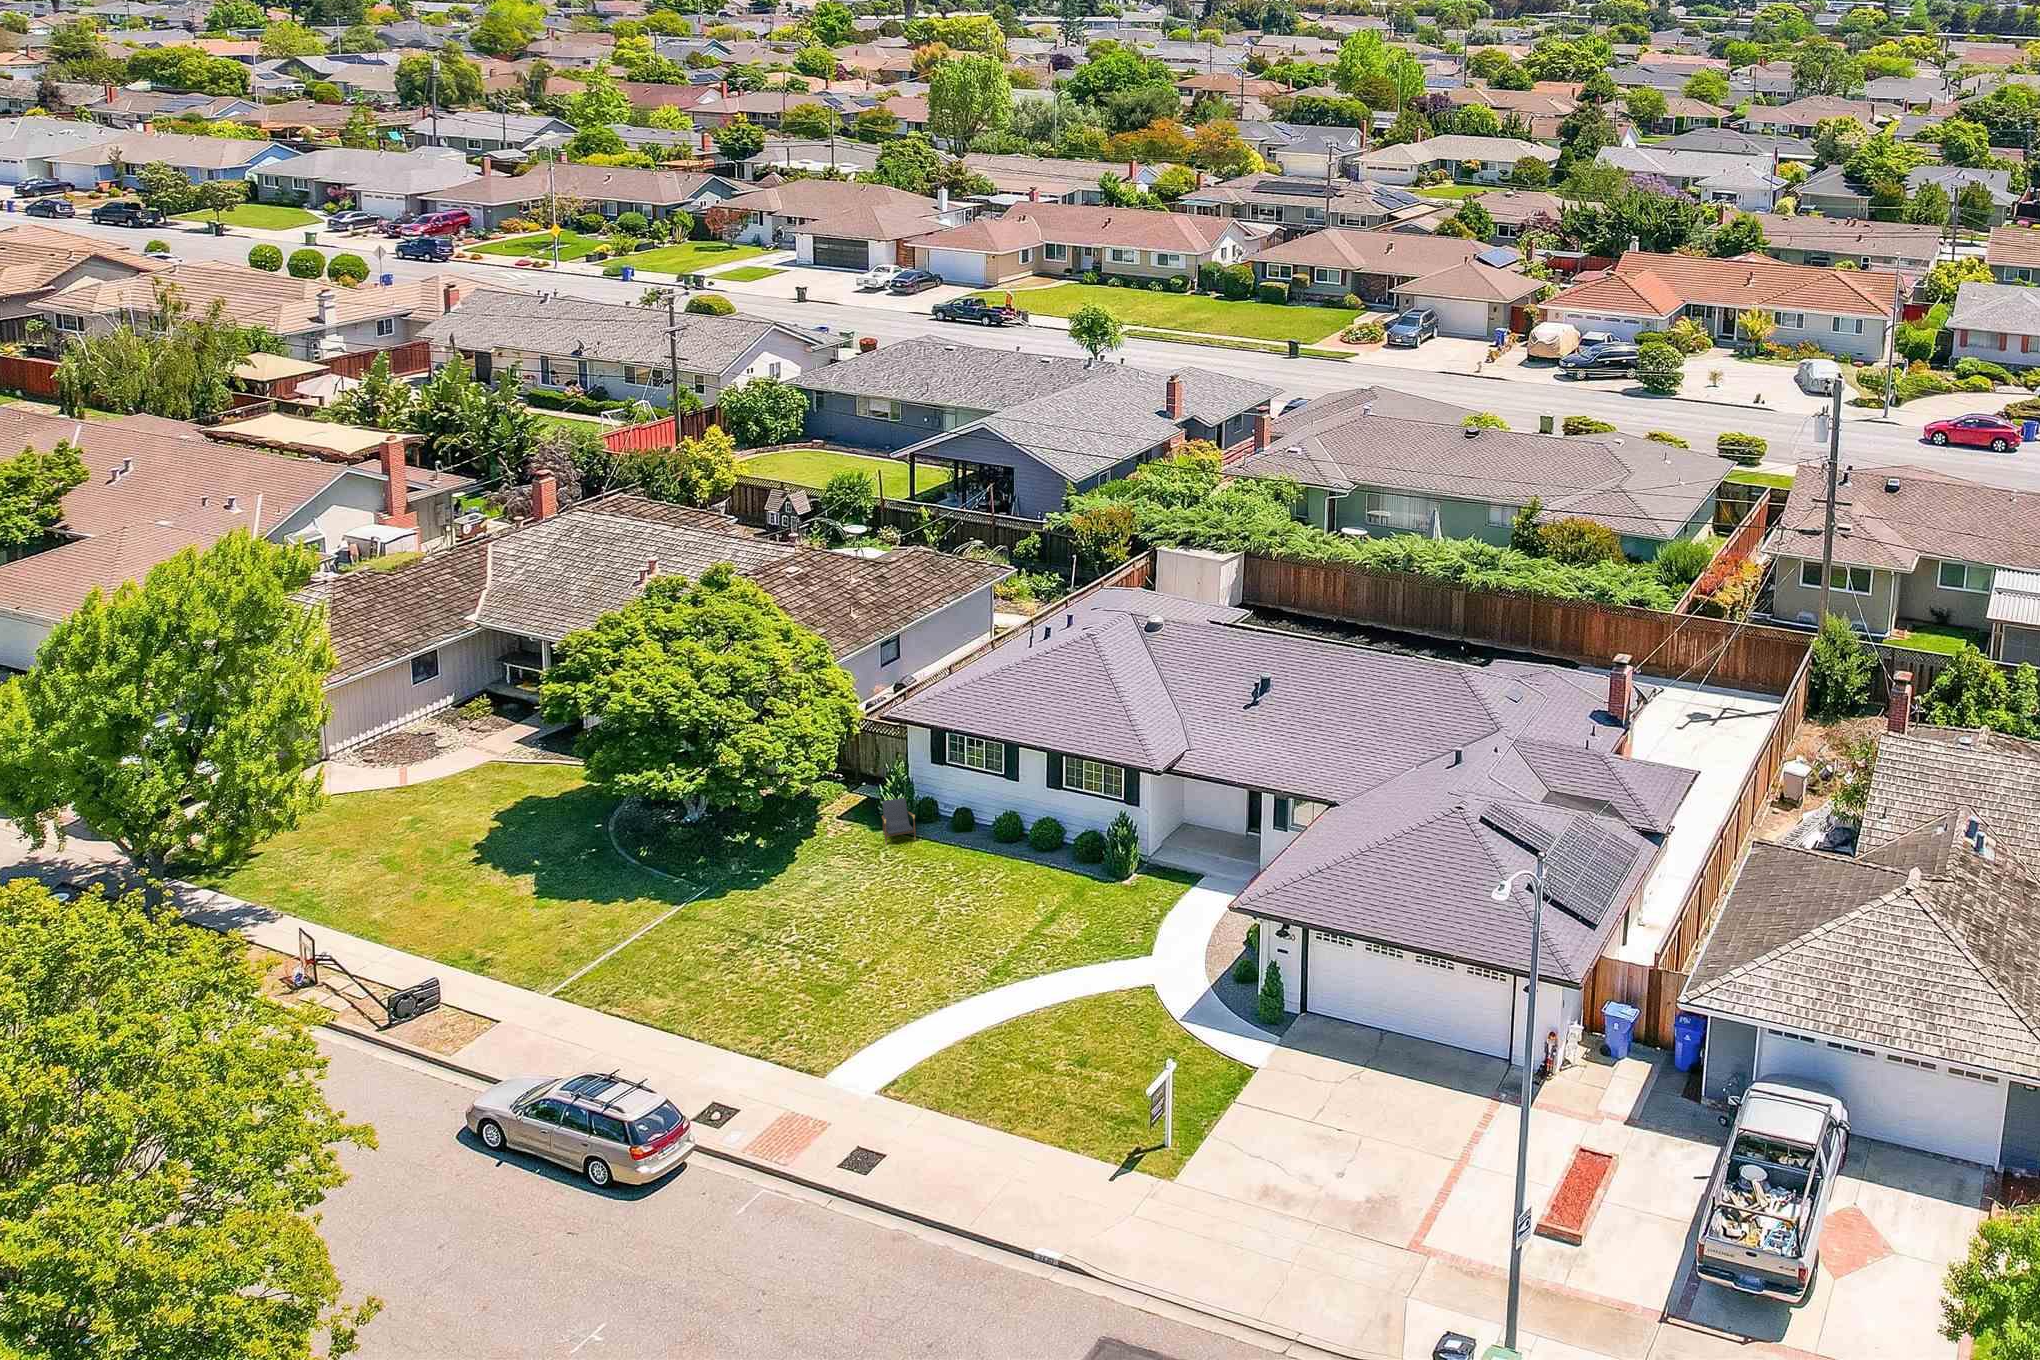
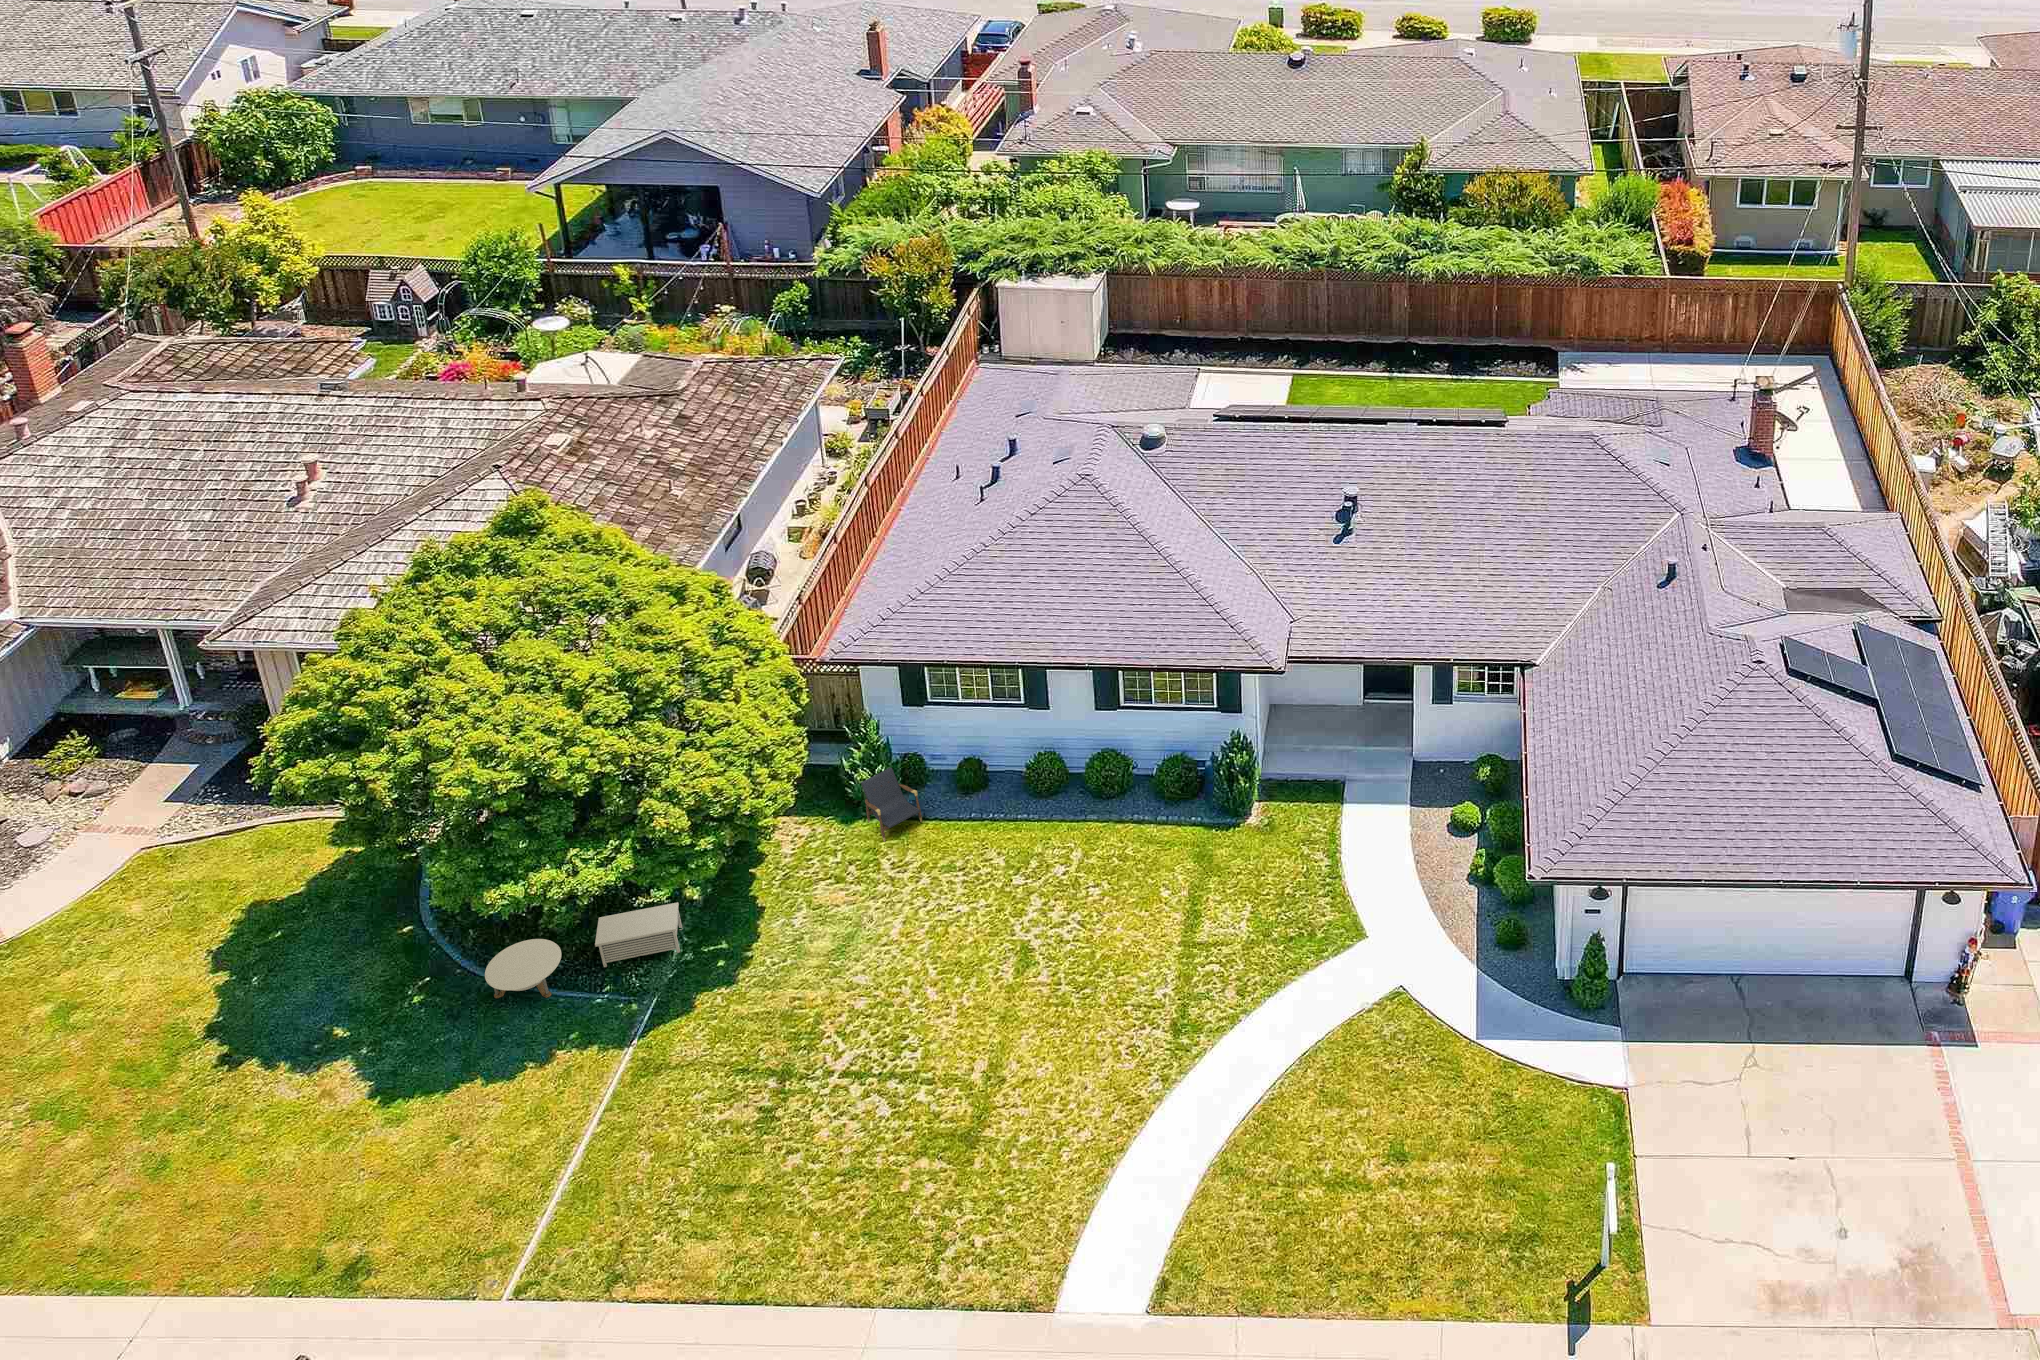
storage bench: none [686,837,743,871] -> present [595,902,682,967]
round table: none [621,840,668,874] -> present [485,939,561,998]

